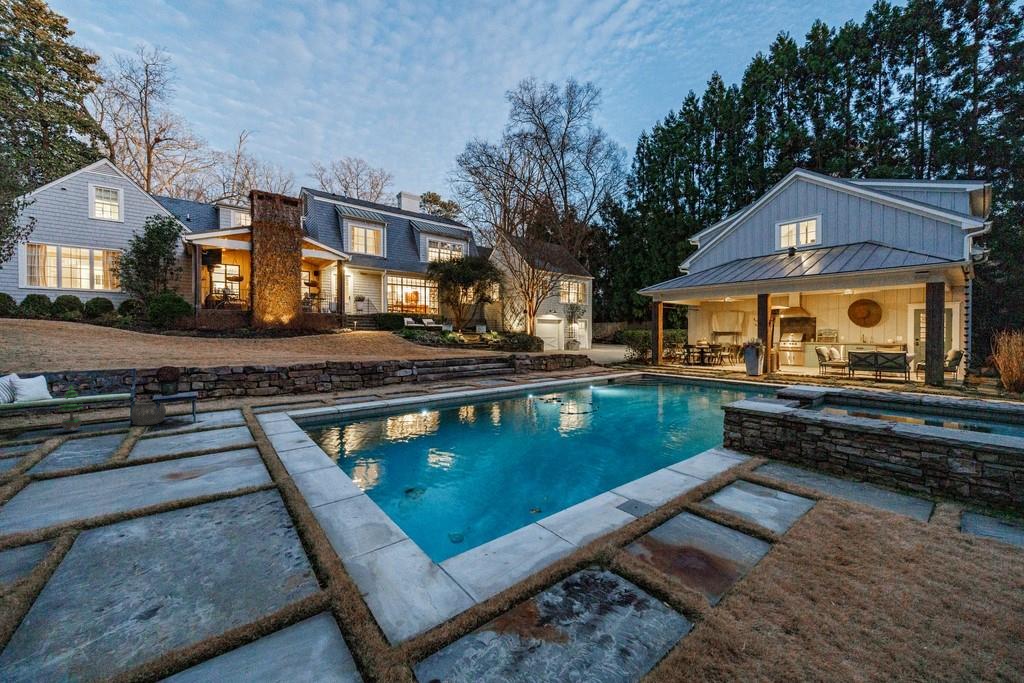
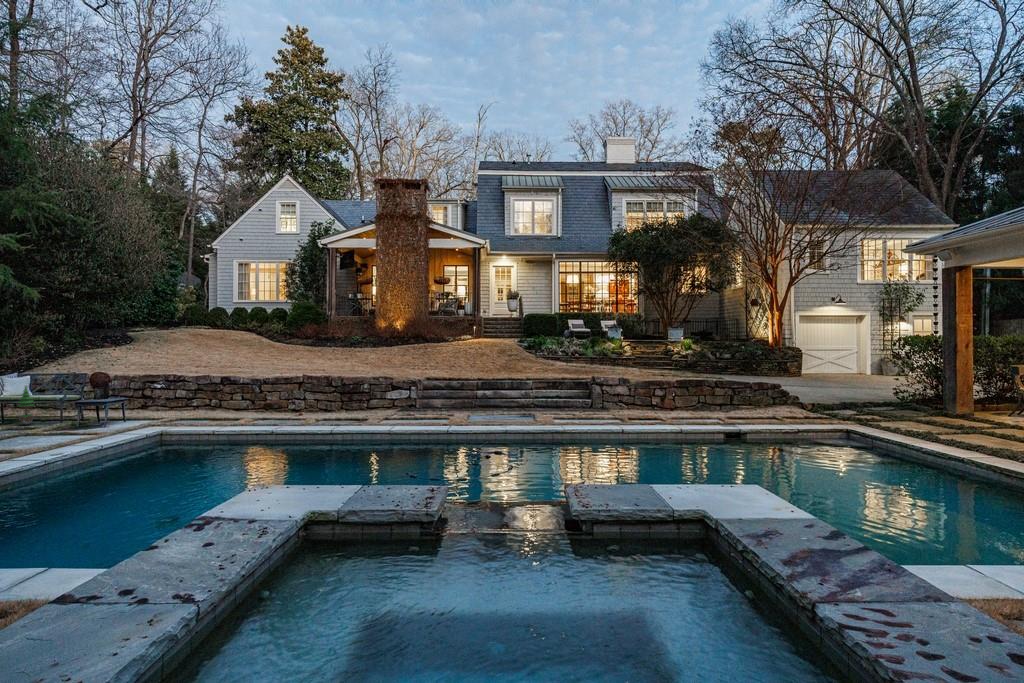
woven basket: present [131,400,166,425] -> none [62,403,91,426]

